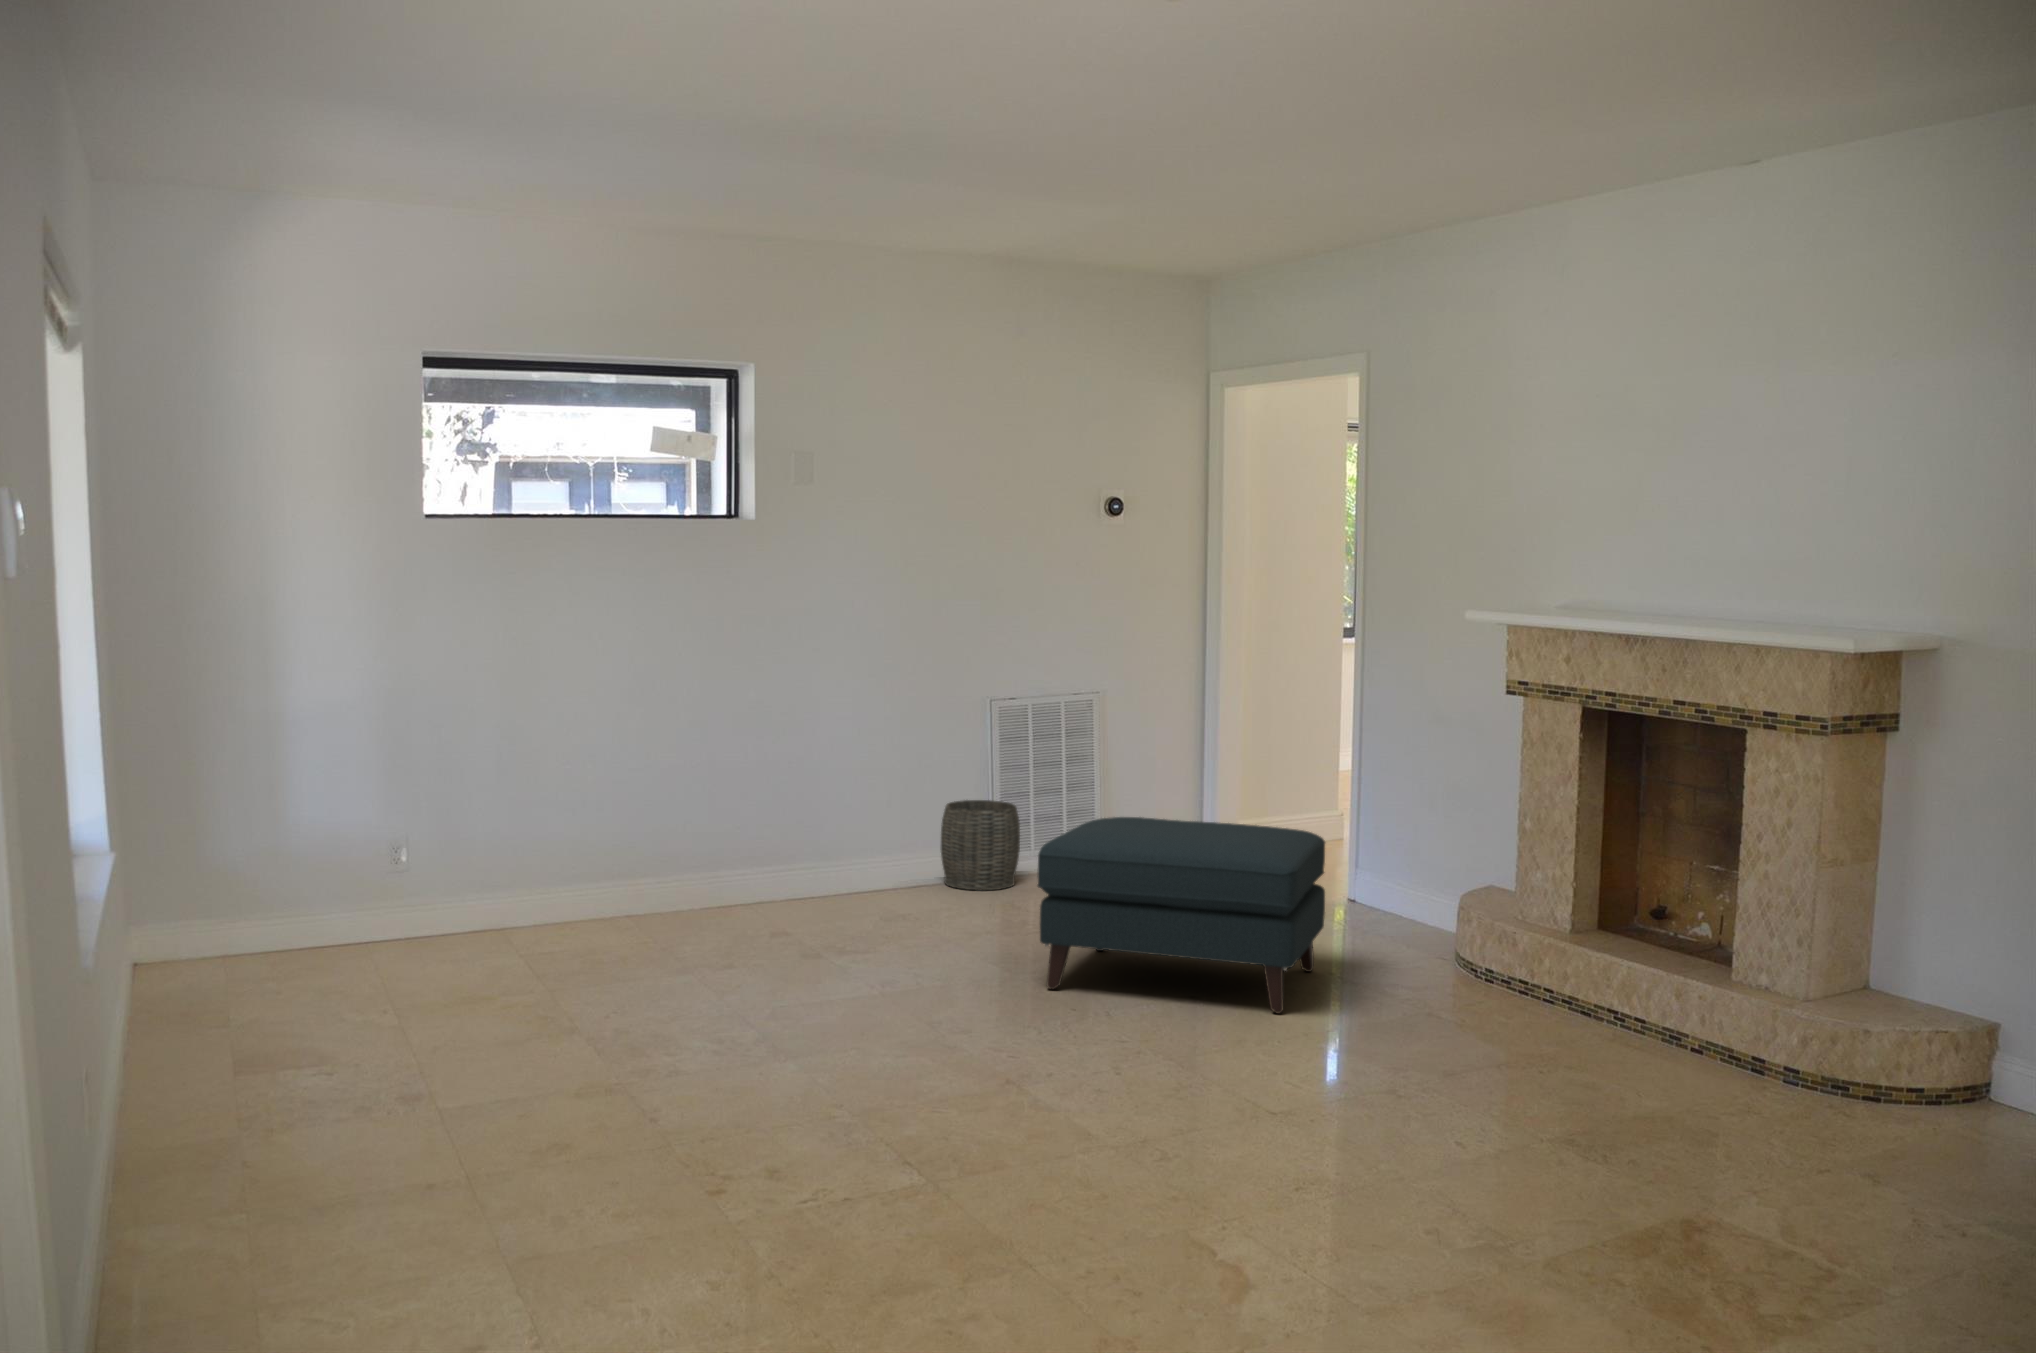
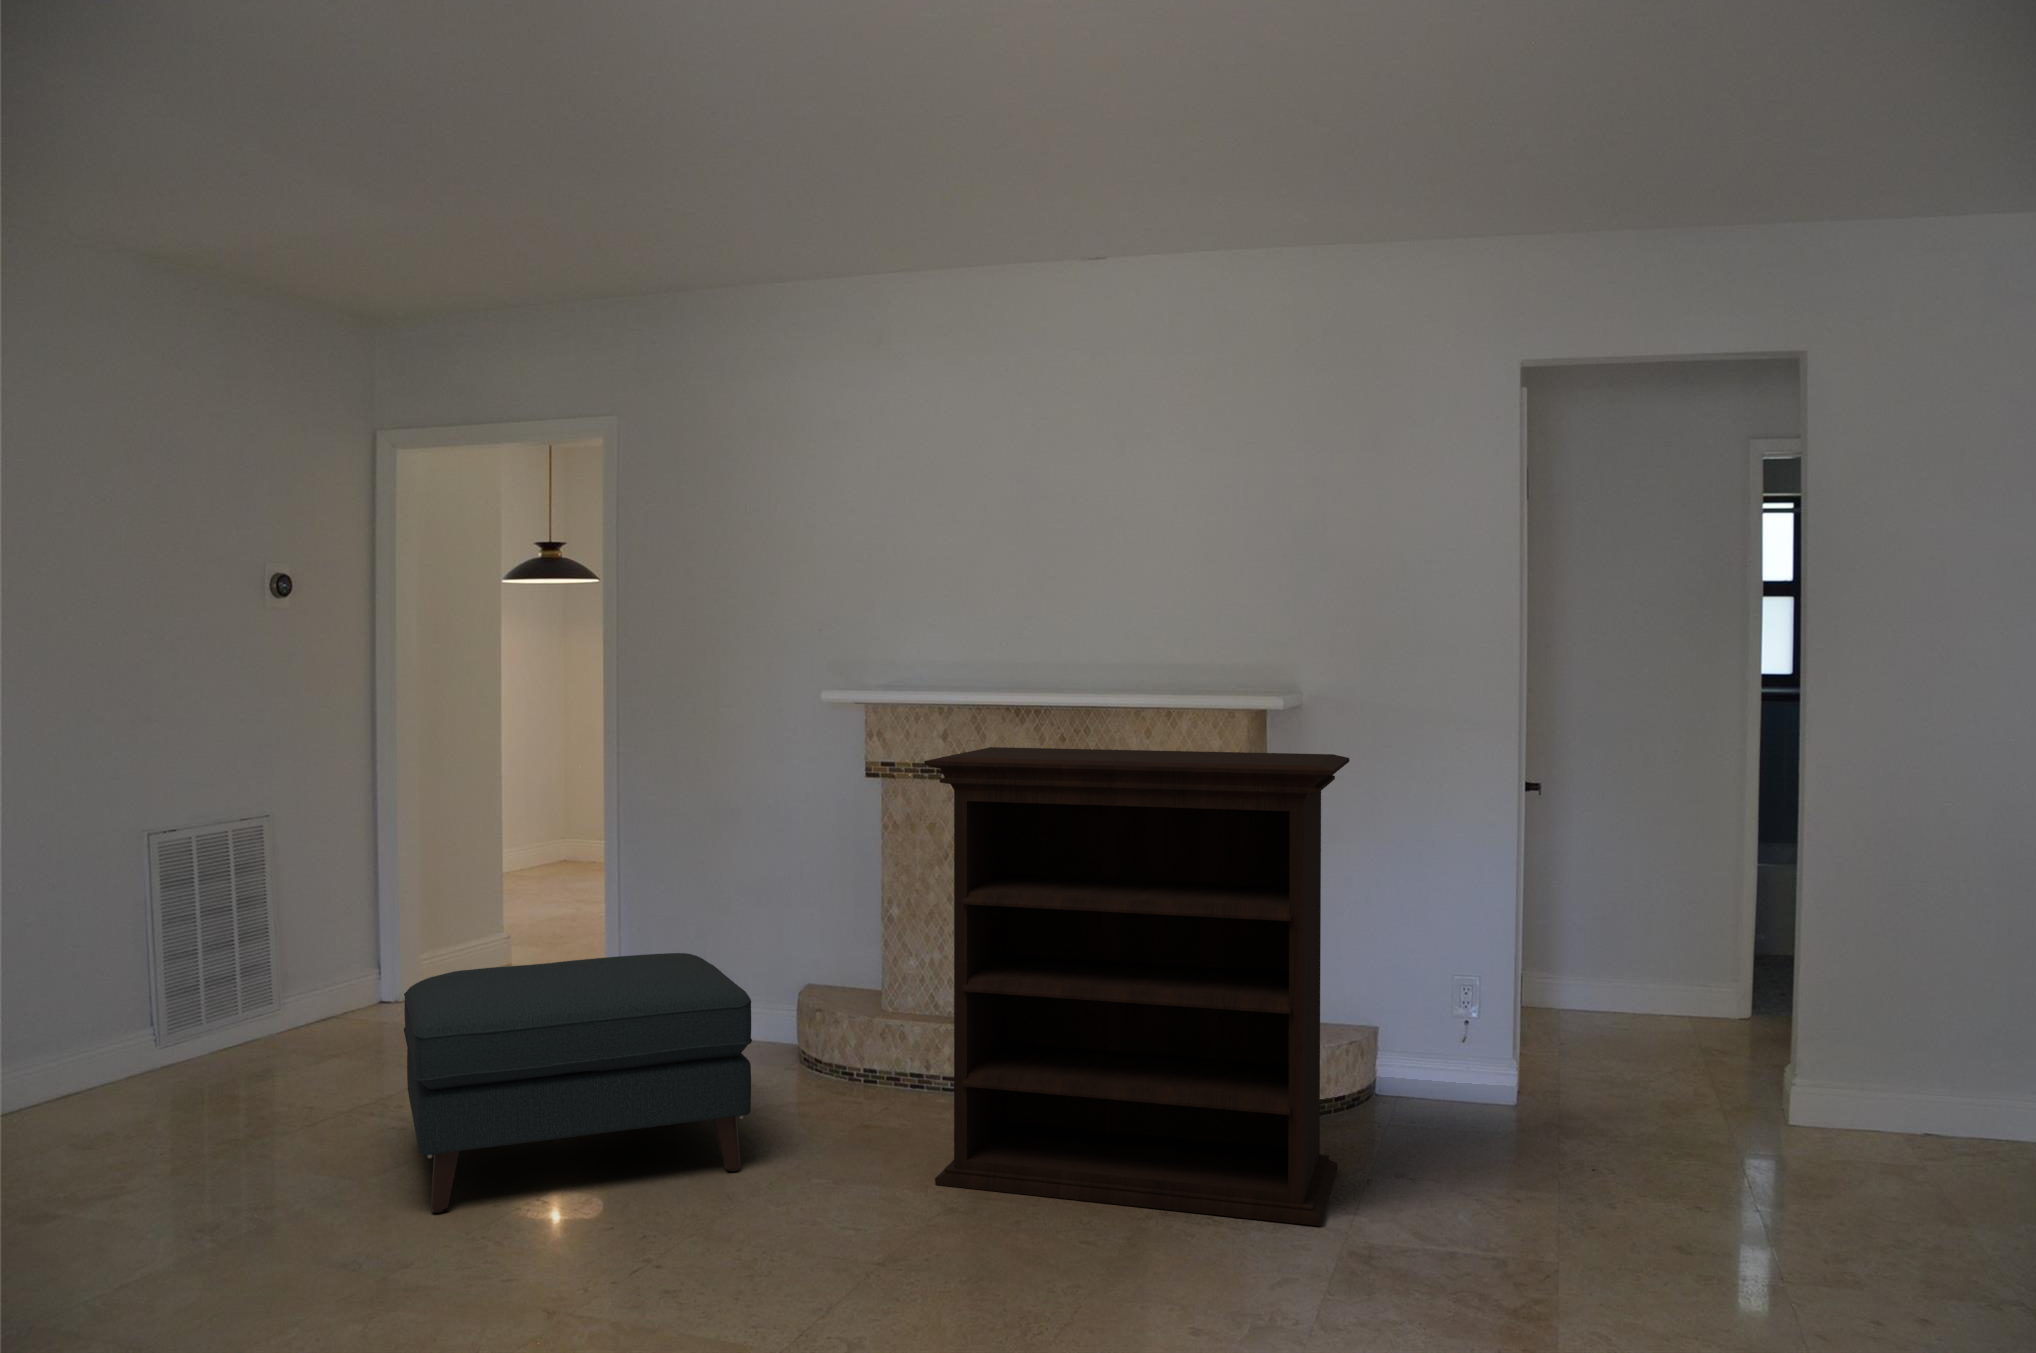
bookshelf: none [1414,670,1844,1166] -> present [924,747,1349,1226]
woven basket: present [941,800,1020,891] -> none [84,979,203,1105]

